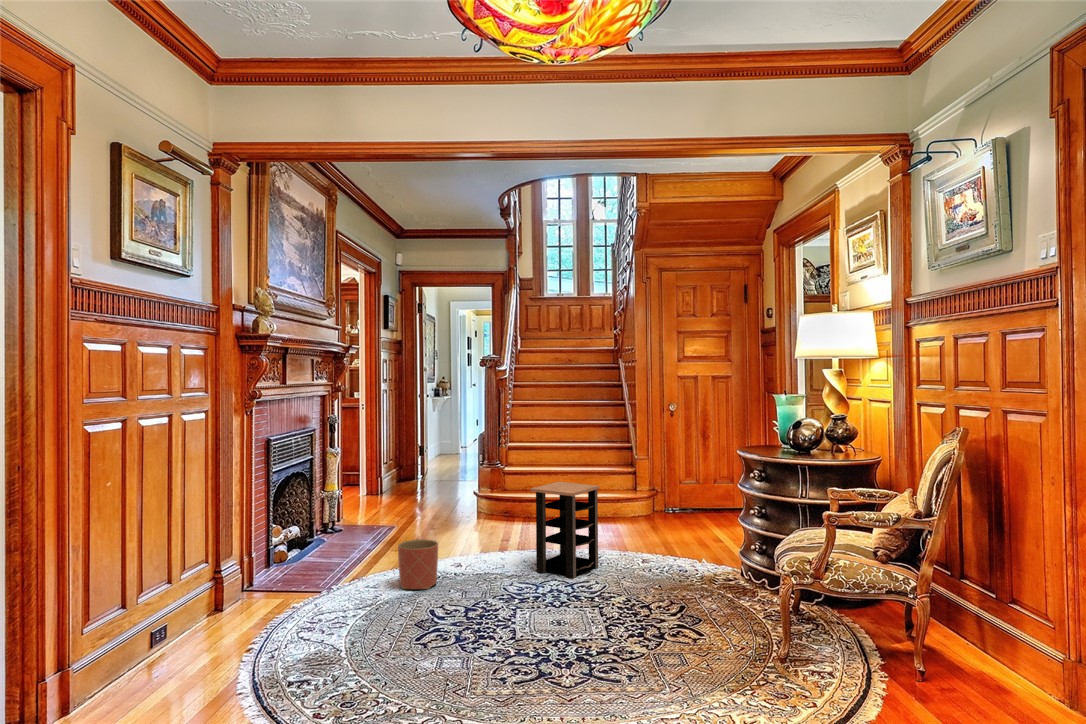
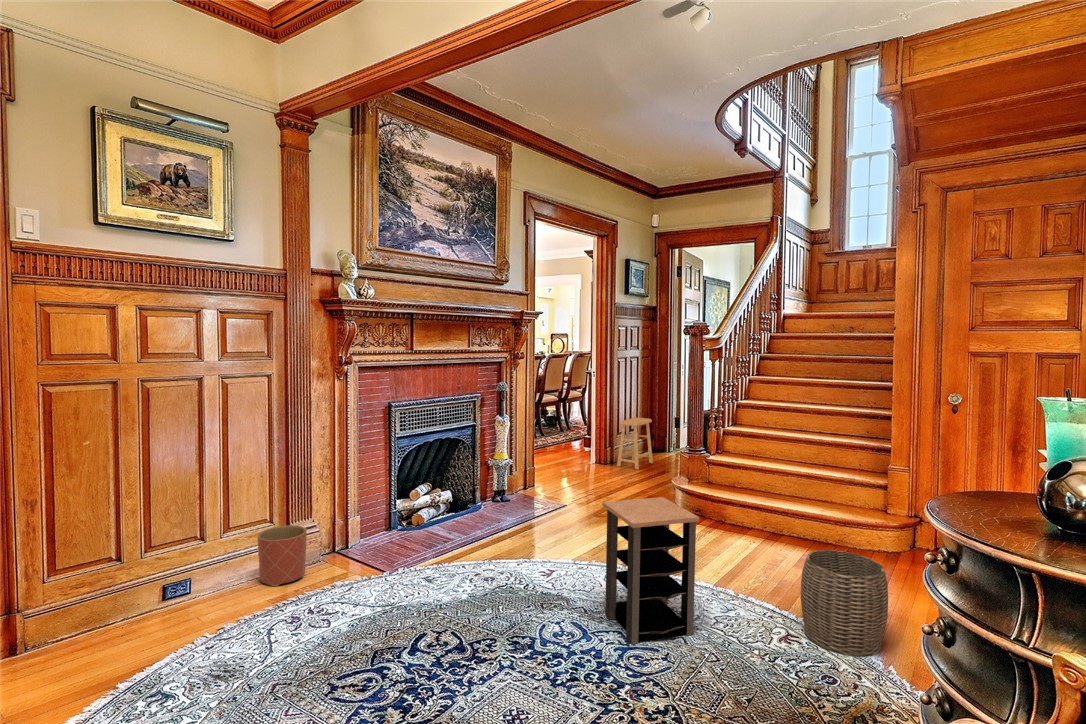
footstool: none [386,449,414,498] -> present [617,418,653,469]
woven basket: none [644,500,692,557] -> present [801,550,888,657]
planter: present [398,539,438,589] -> present [257,525,307,586]

